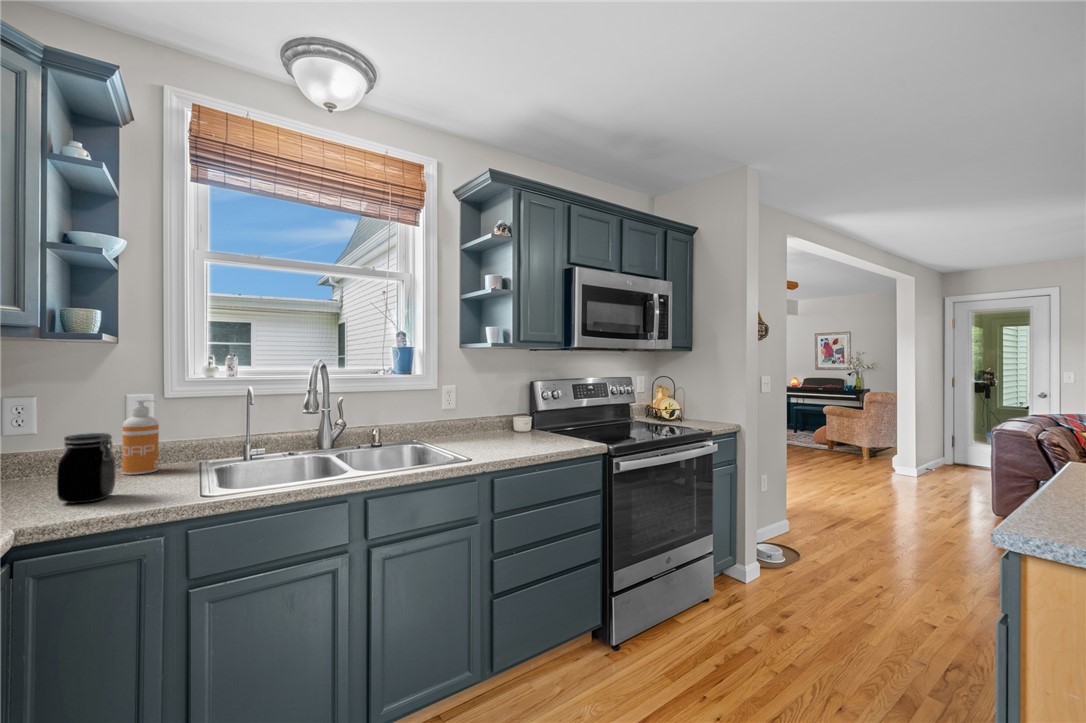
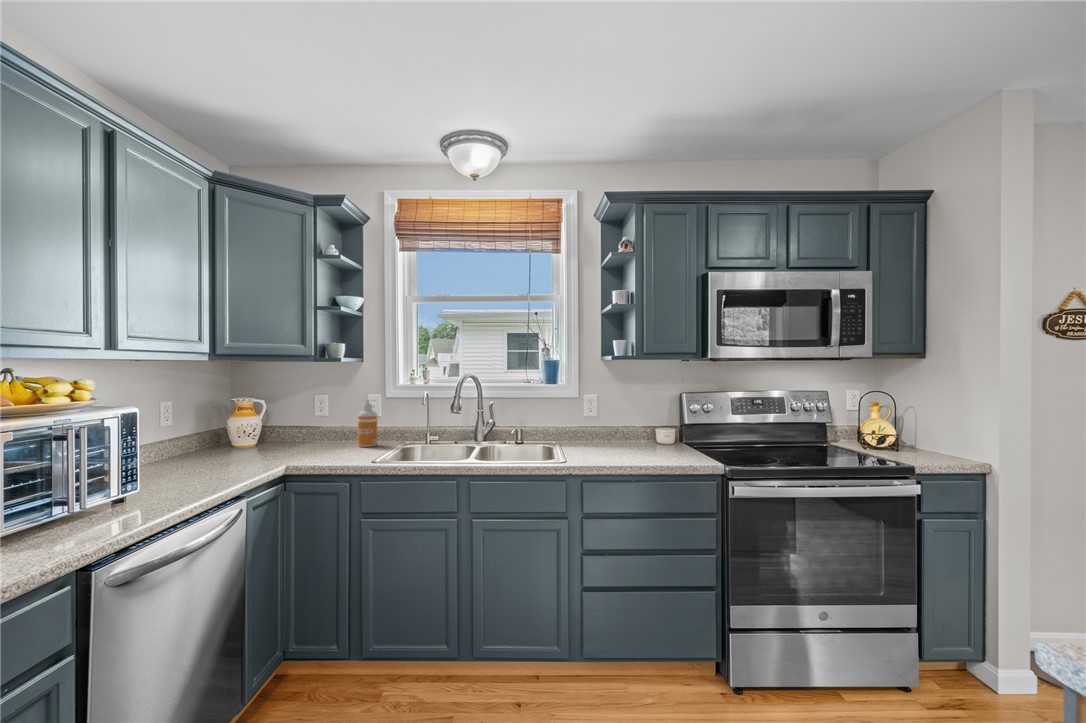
jar: present [57,433,115,503] -> none [312,419,340,458]

